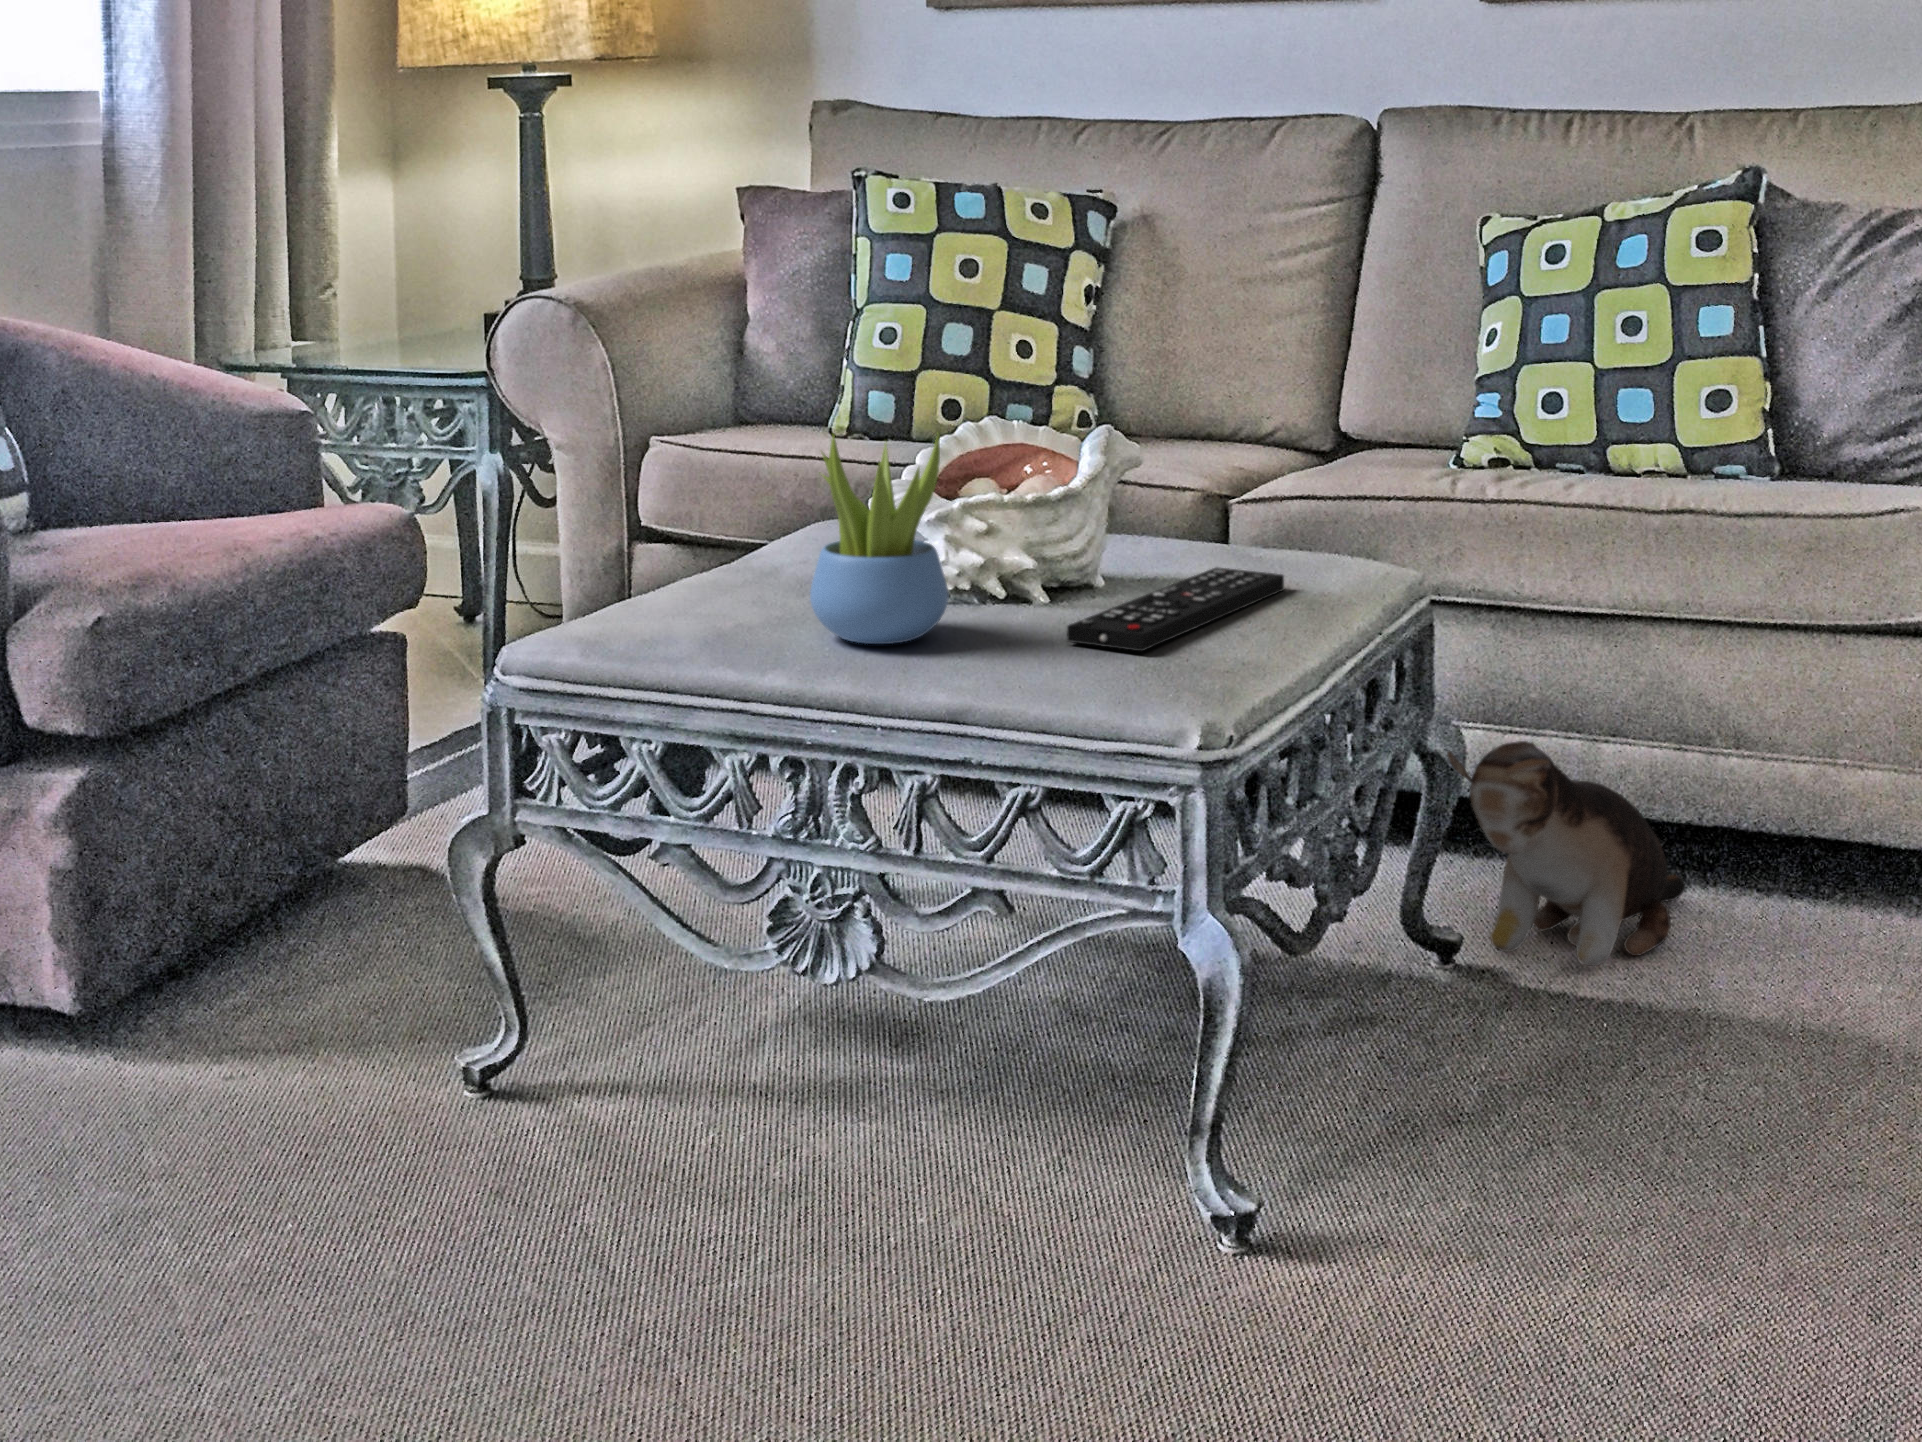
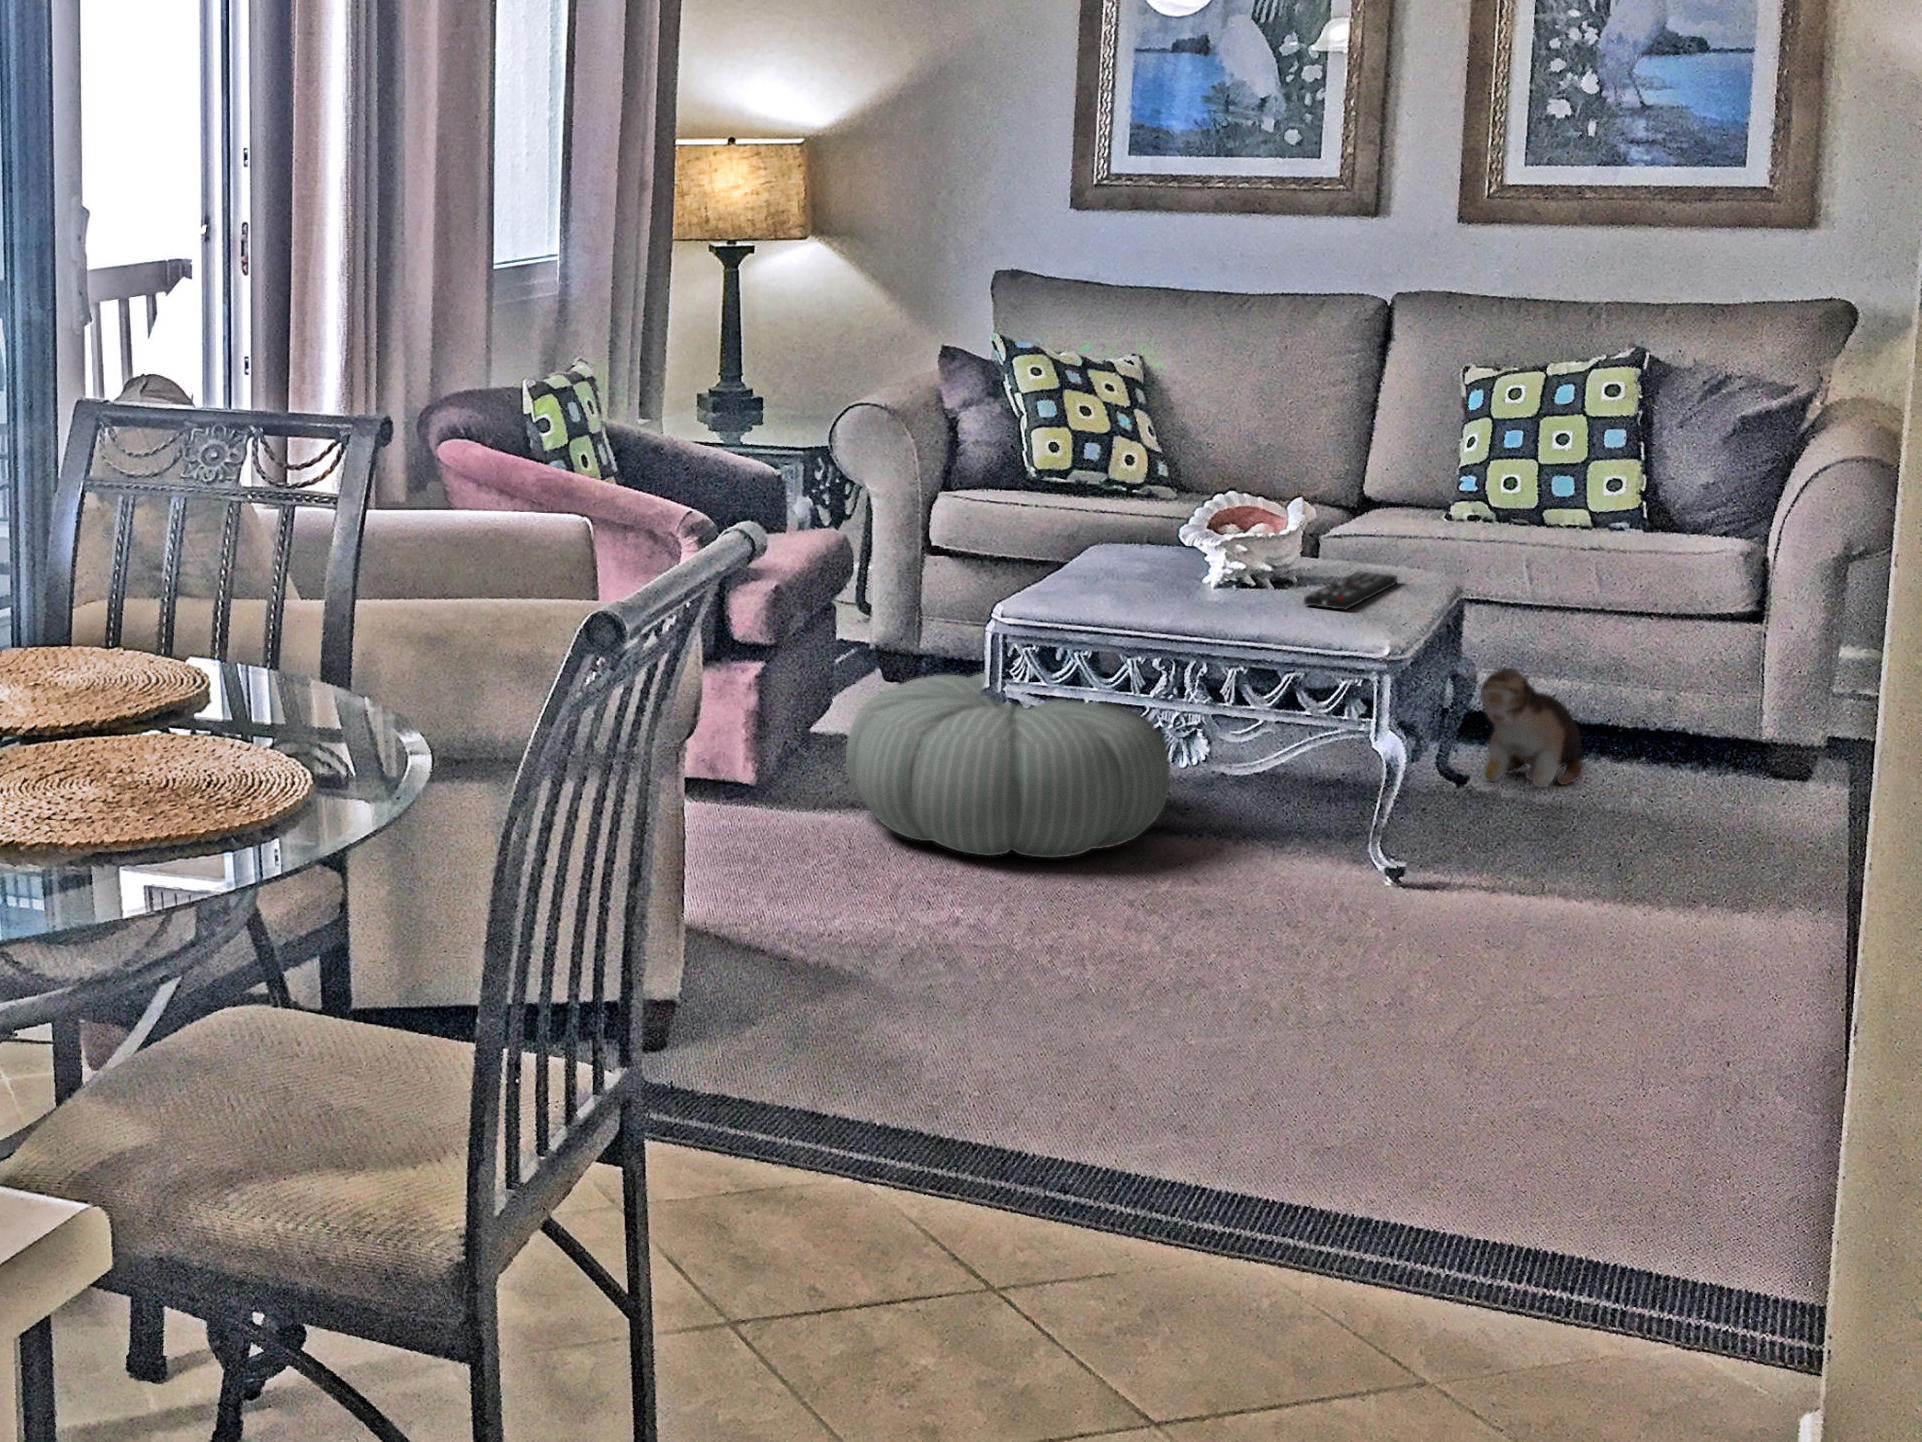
succulent plant: present [810,434,948,644] -> none [1170,498,1245,604]
pouf: none [189,775,829,1192] -> present [846,673,1170,858]

